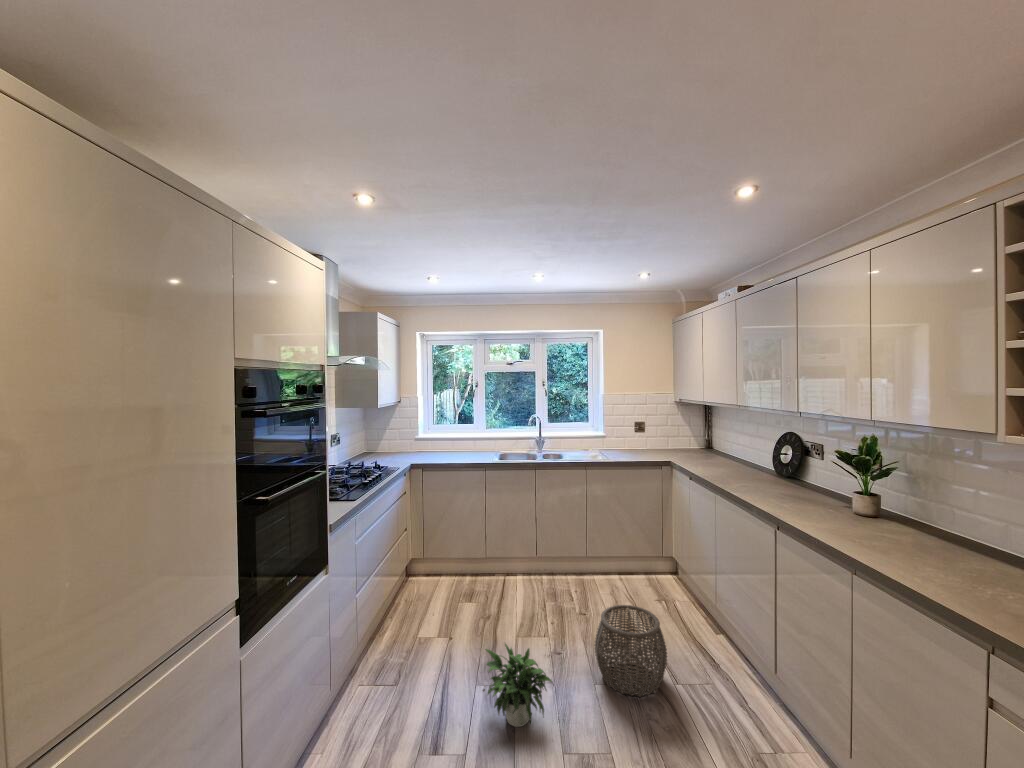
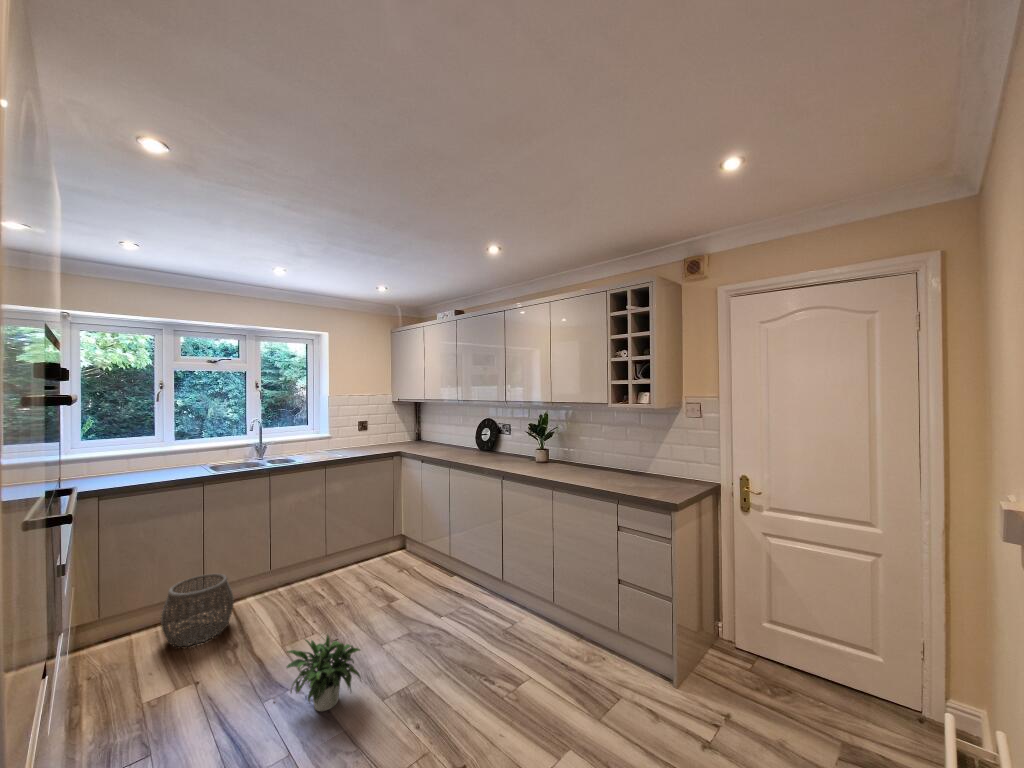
woven basket: present [595,605,667,697] -> present [161,574,234,647]

